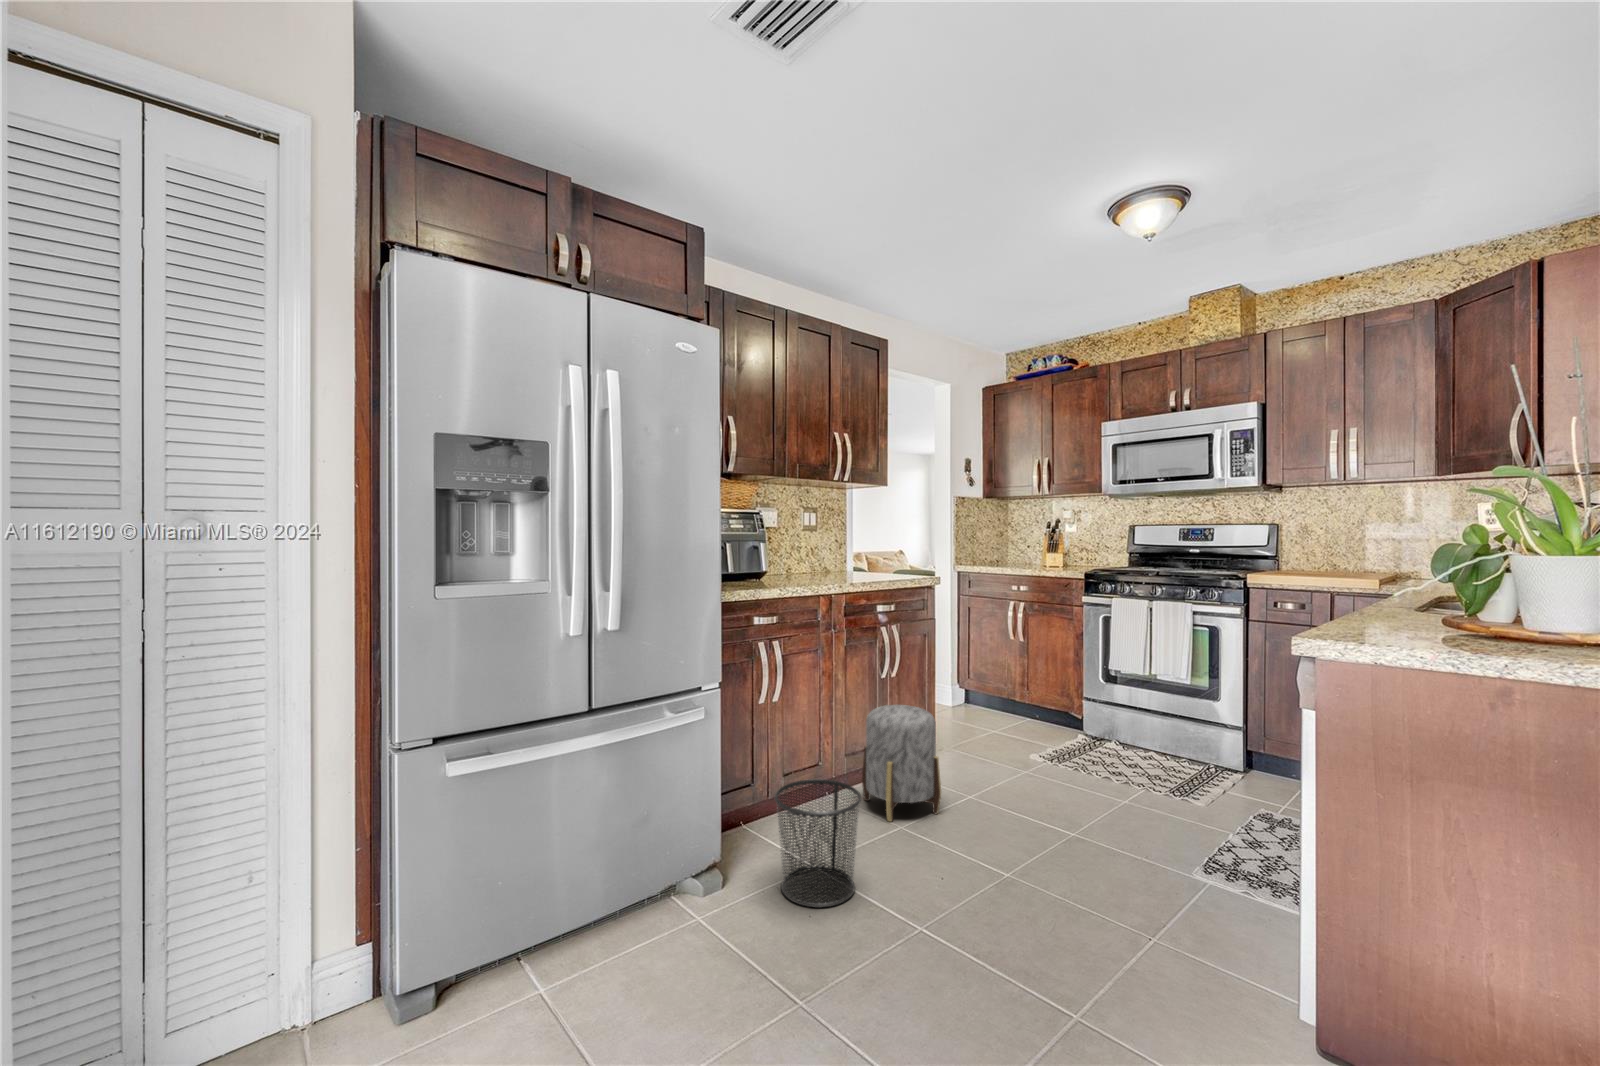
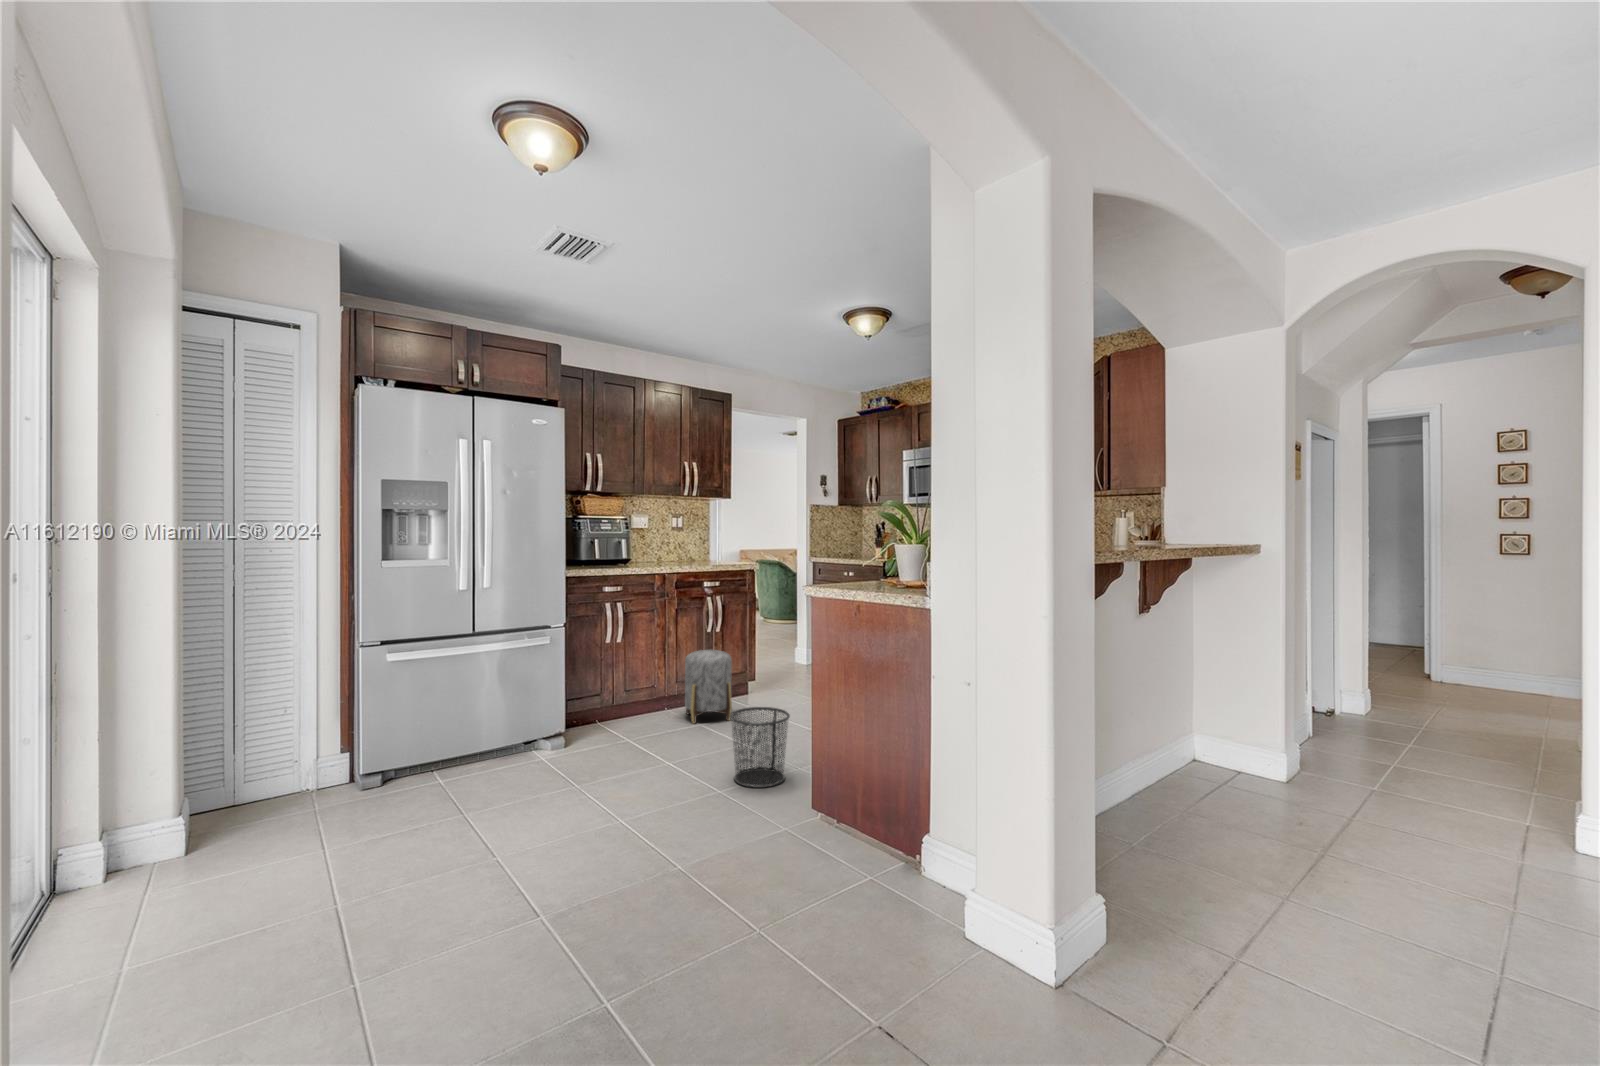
waste bin: present [774,779,862,908] -> present [730,707,790,788]

